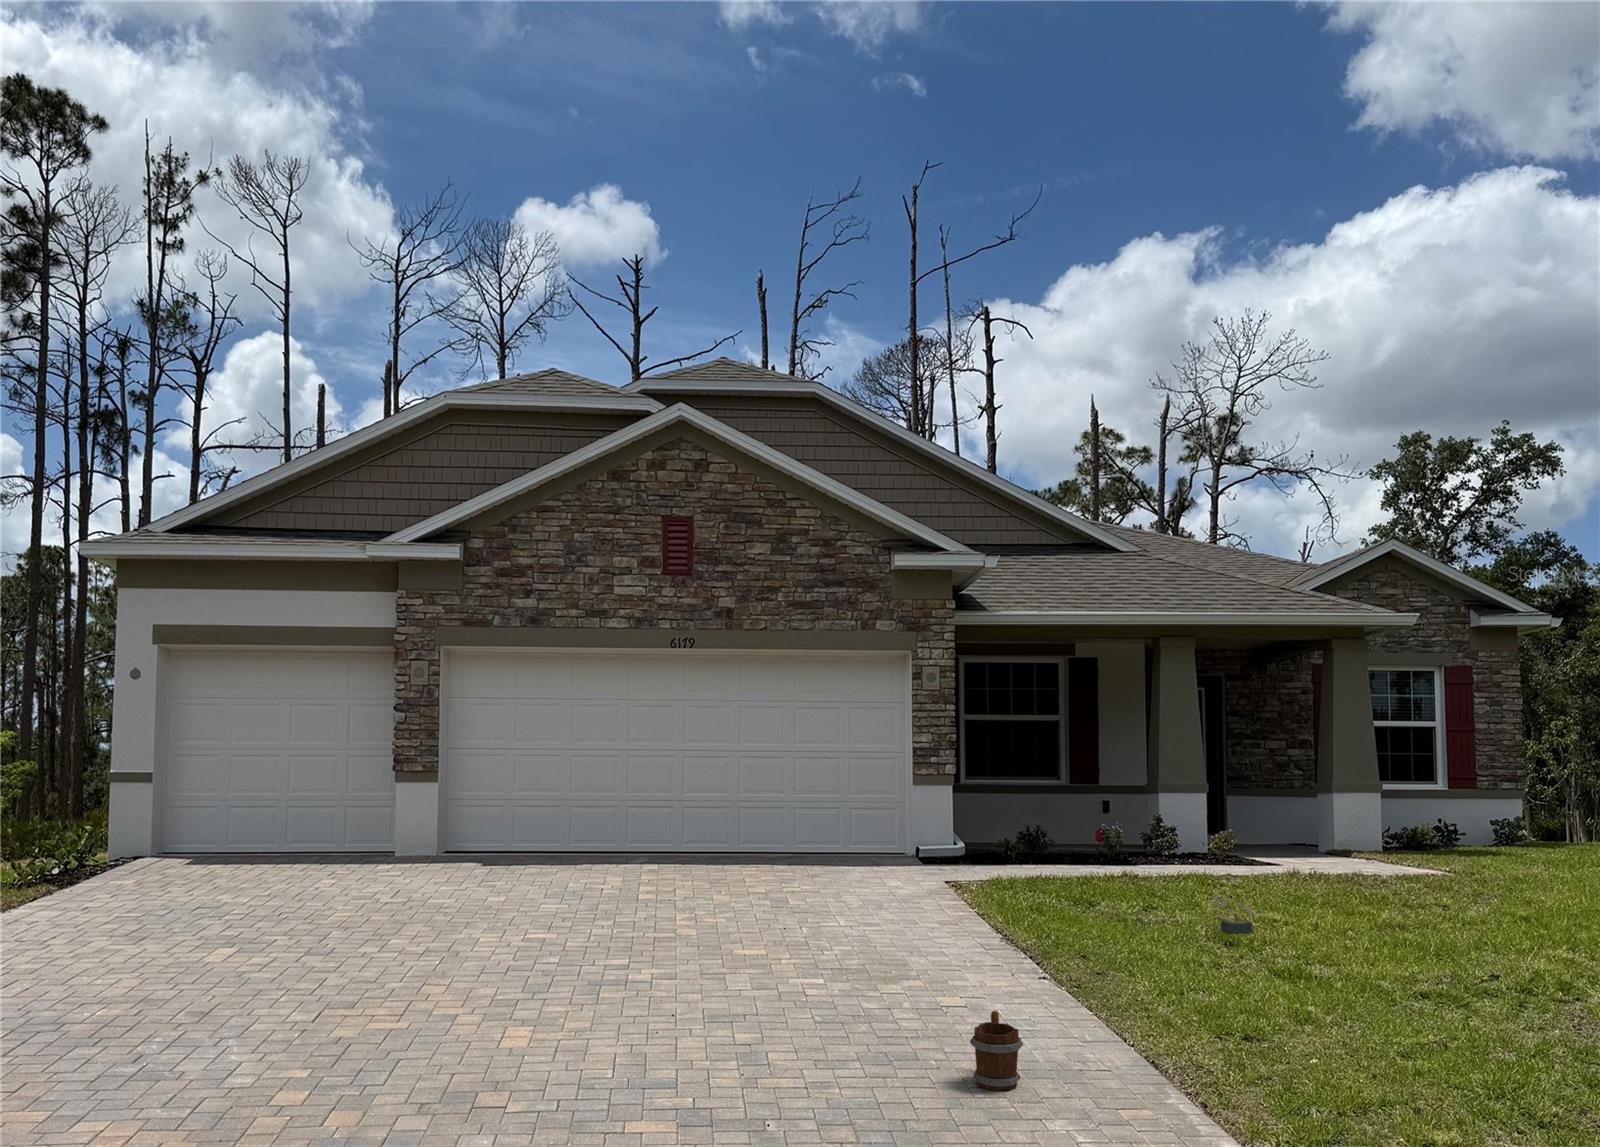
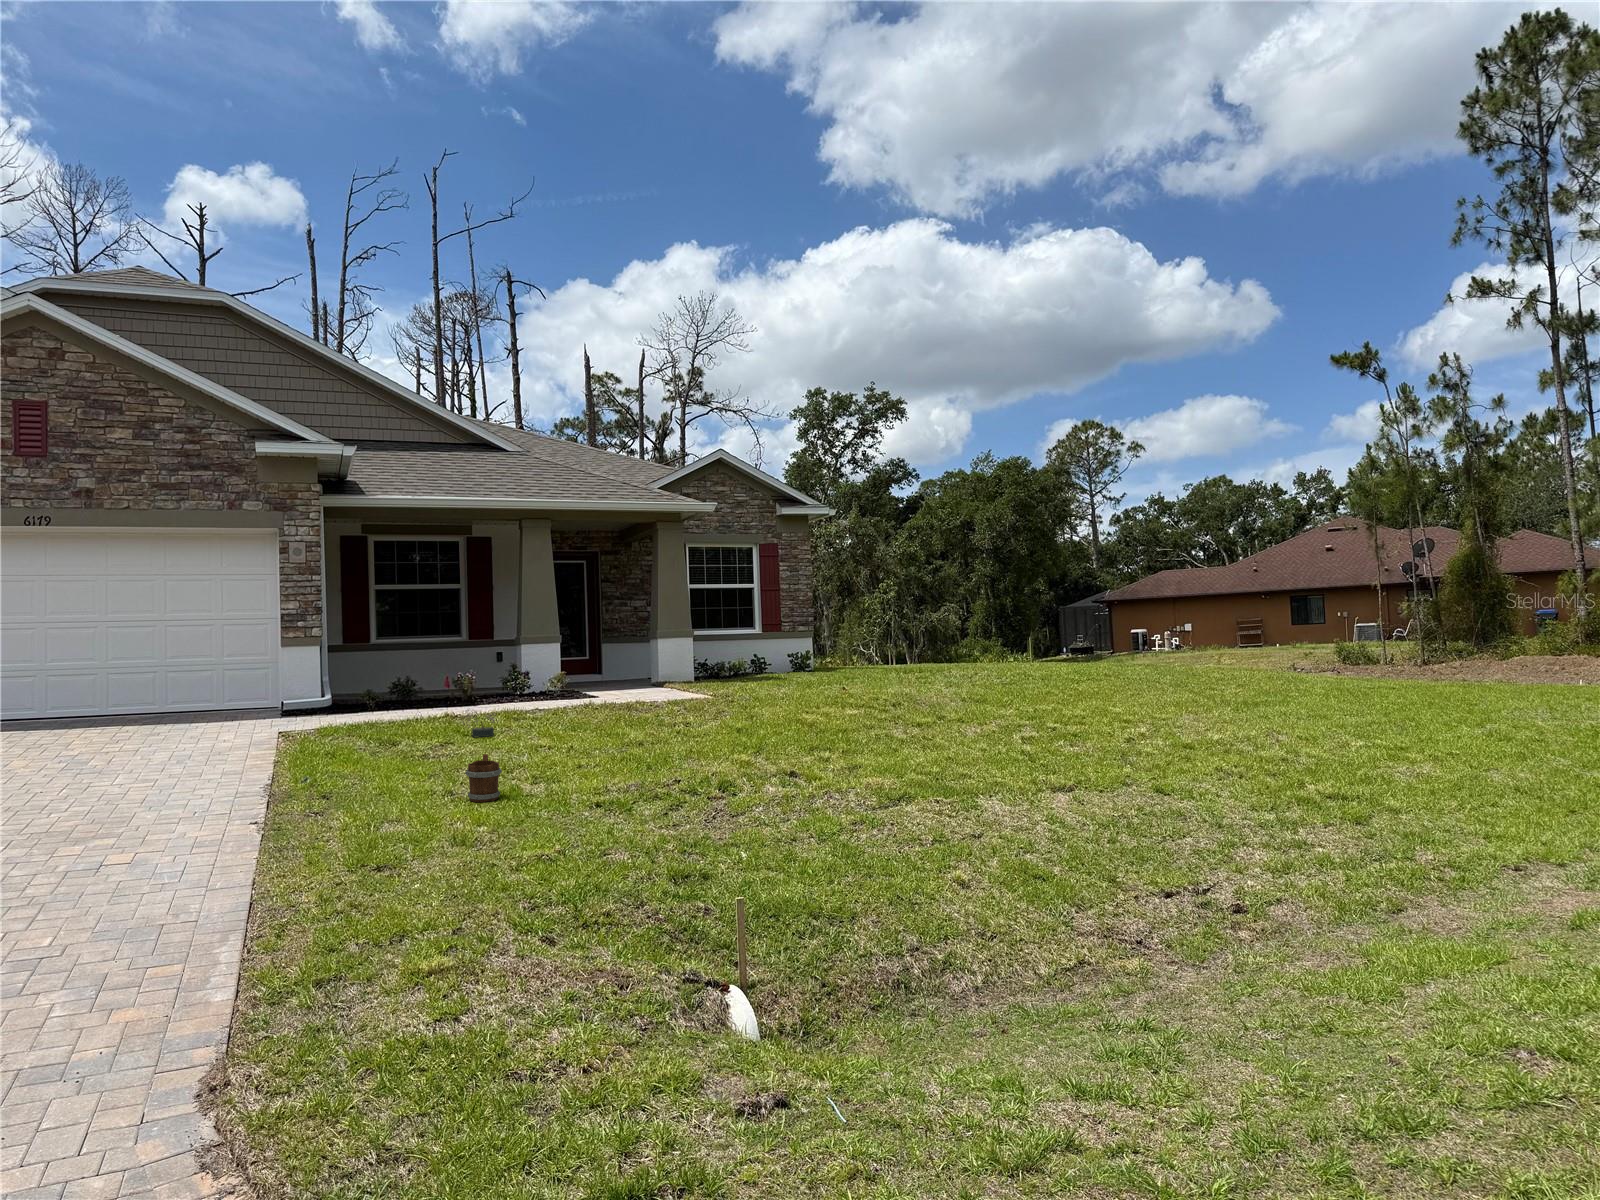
bucket: present [970,1011,1023,1091] -> present [465,754,502,802]

